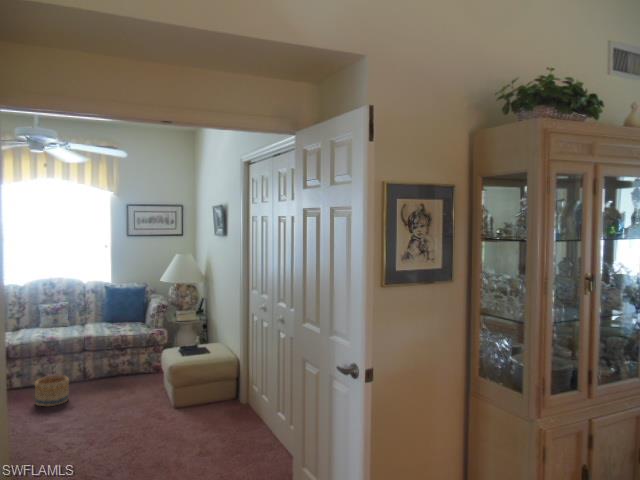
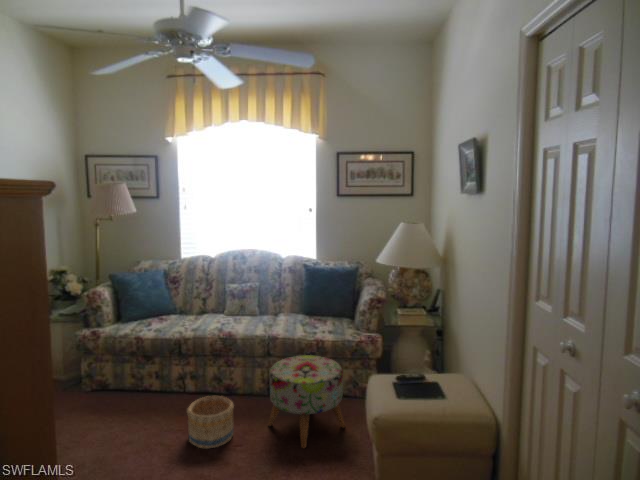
ottoman: none [92,344,146,396] -> present [268,355,345,448]

